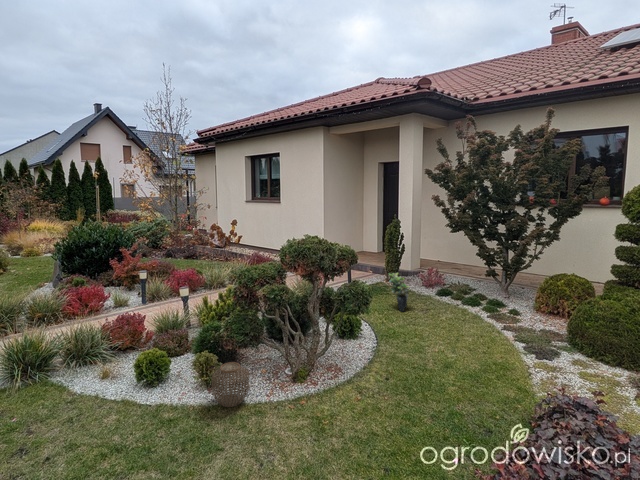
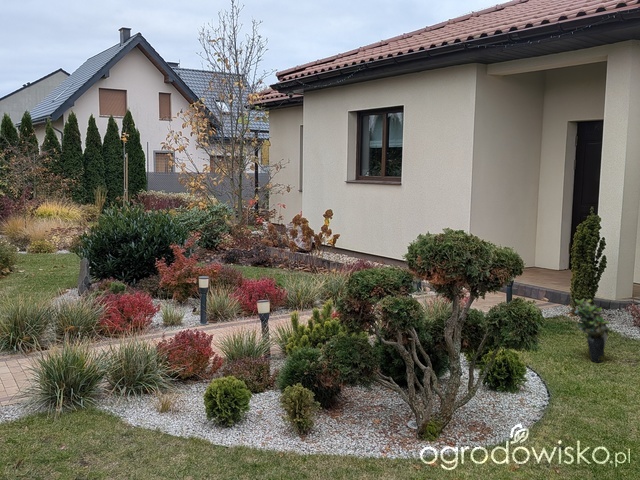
woven basket: present [212,362,249,407] -> none [308,400,358,460]

